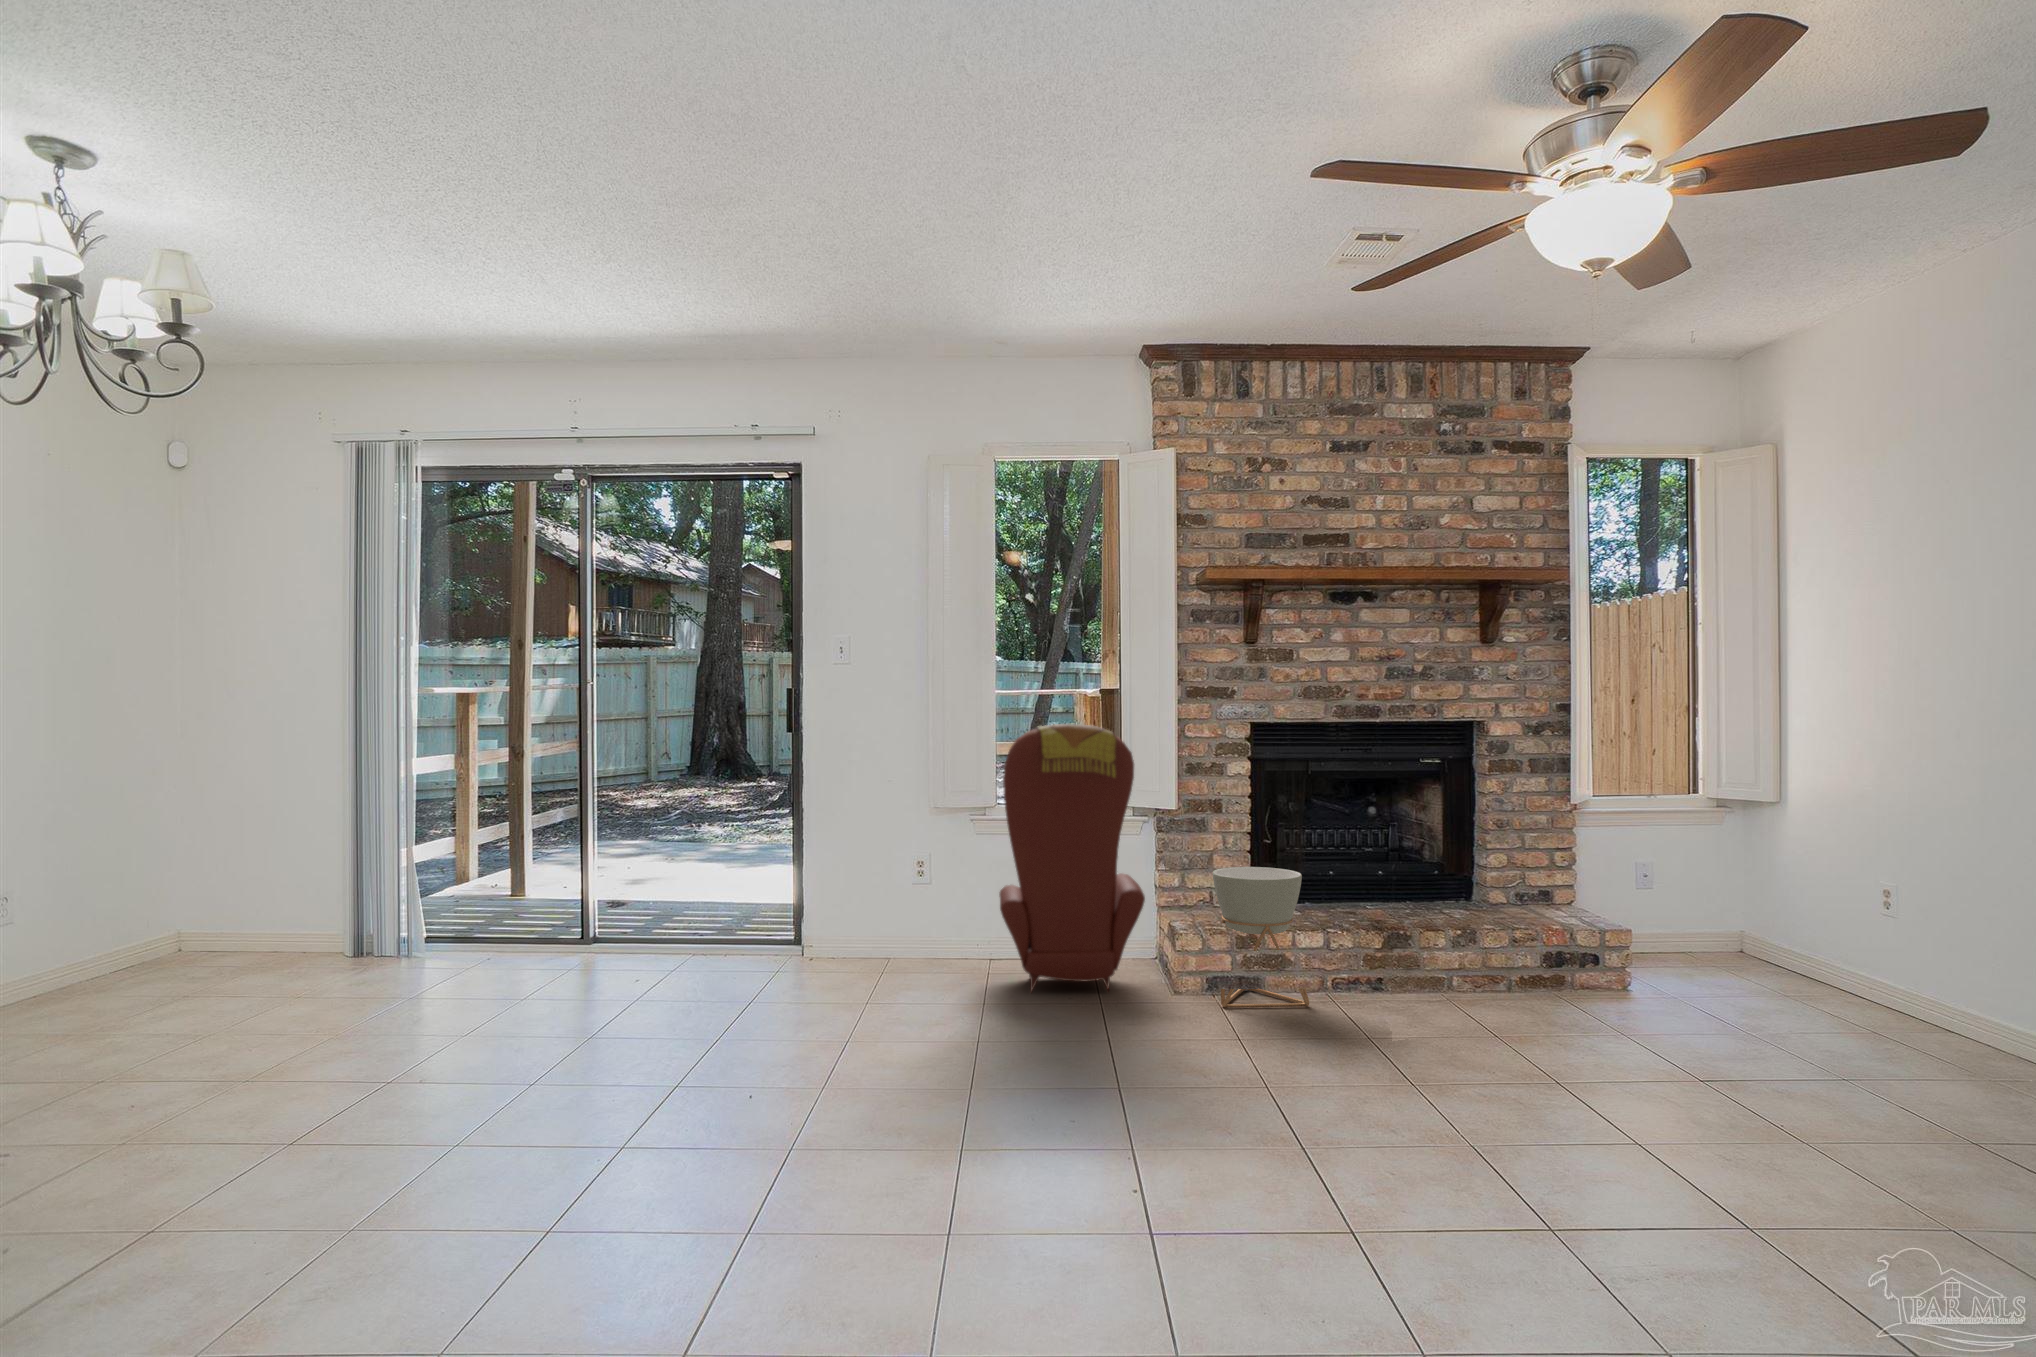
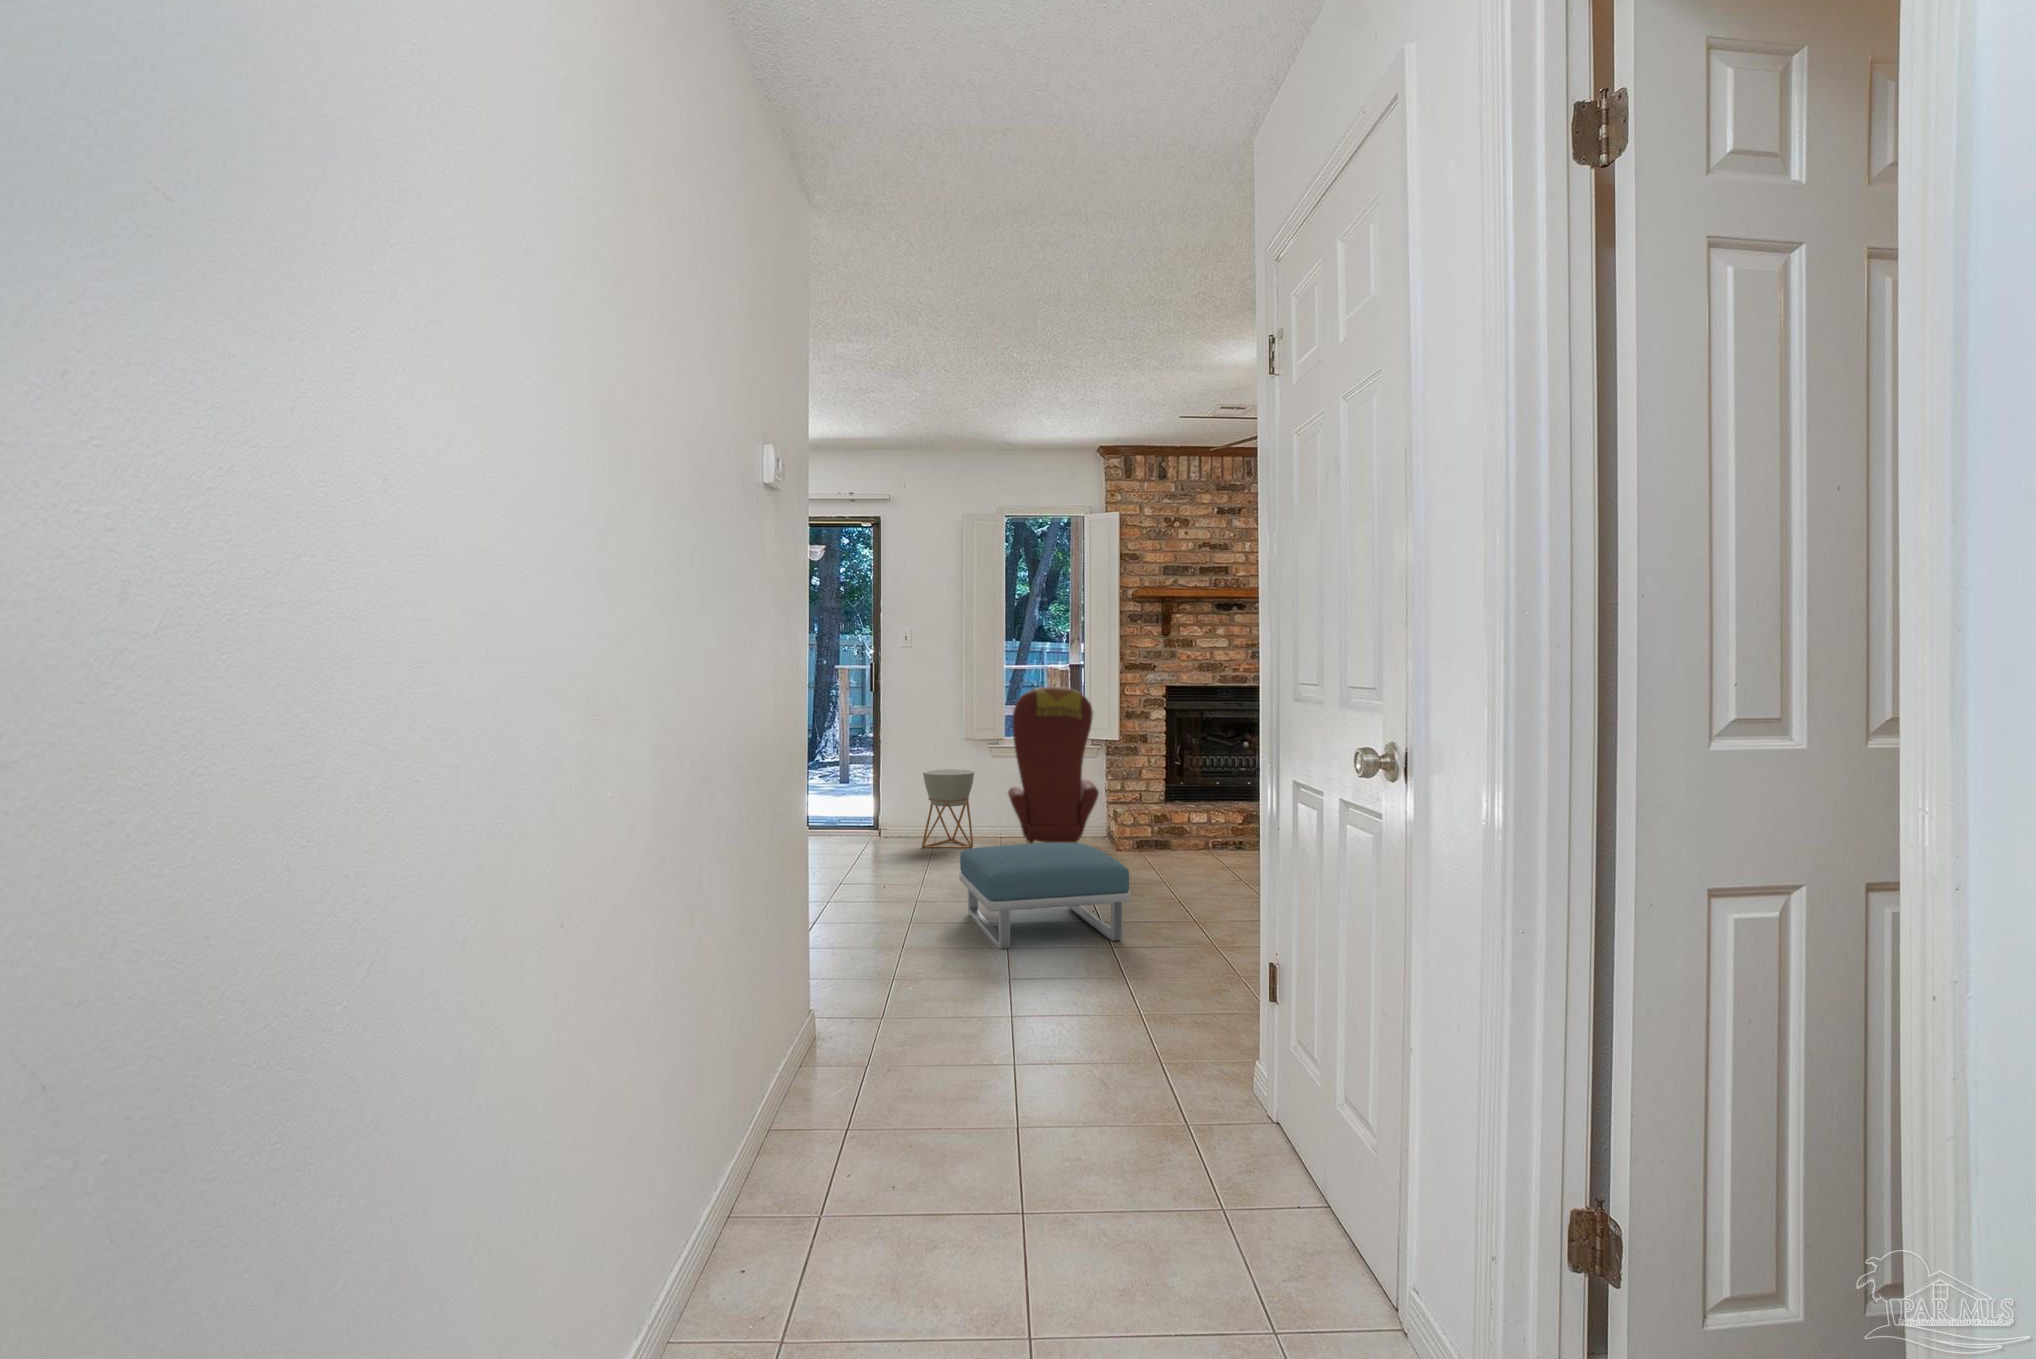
planter: present [1213,867,1309,1008] -> present [922,769,974,848]
footstool: none [870,1022,1220,1304] -> present [959,843,1131,949]

